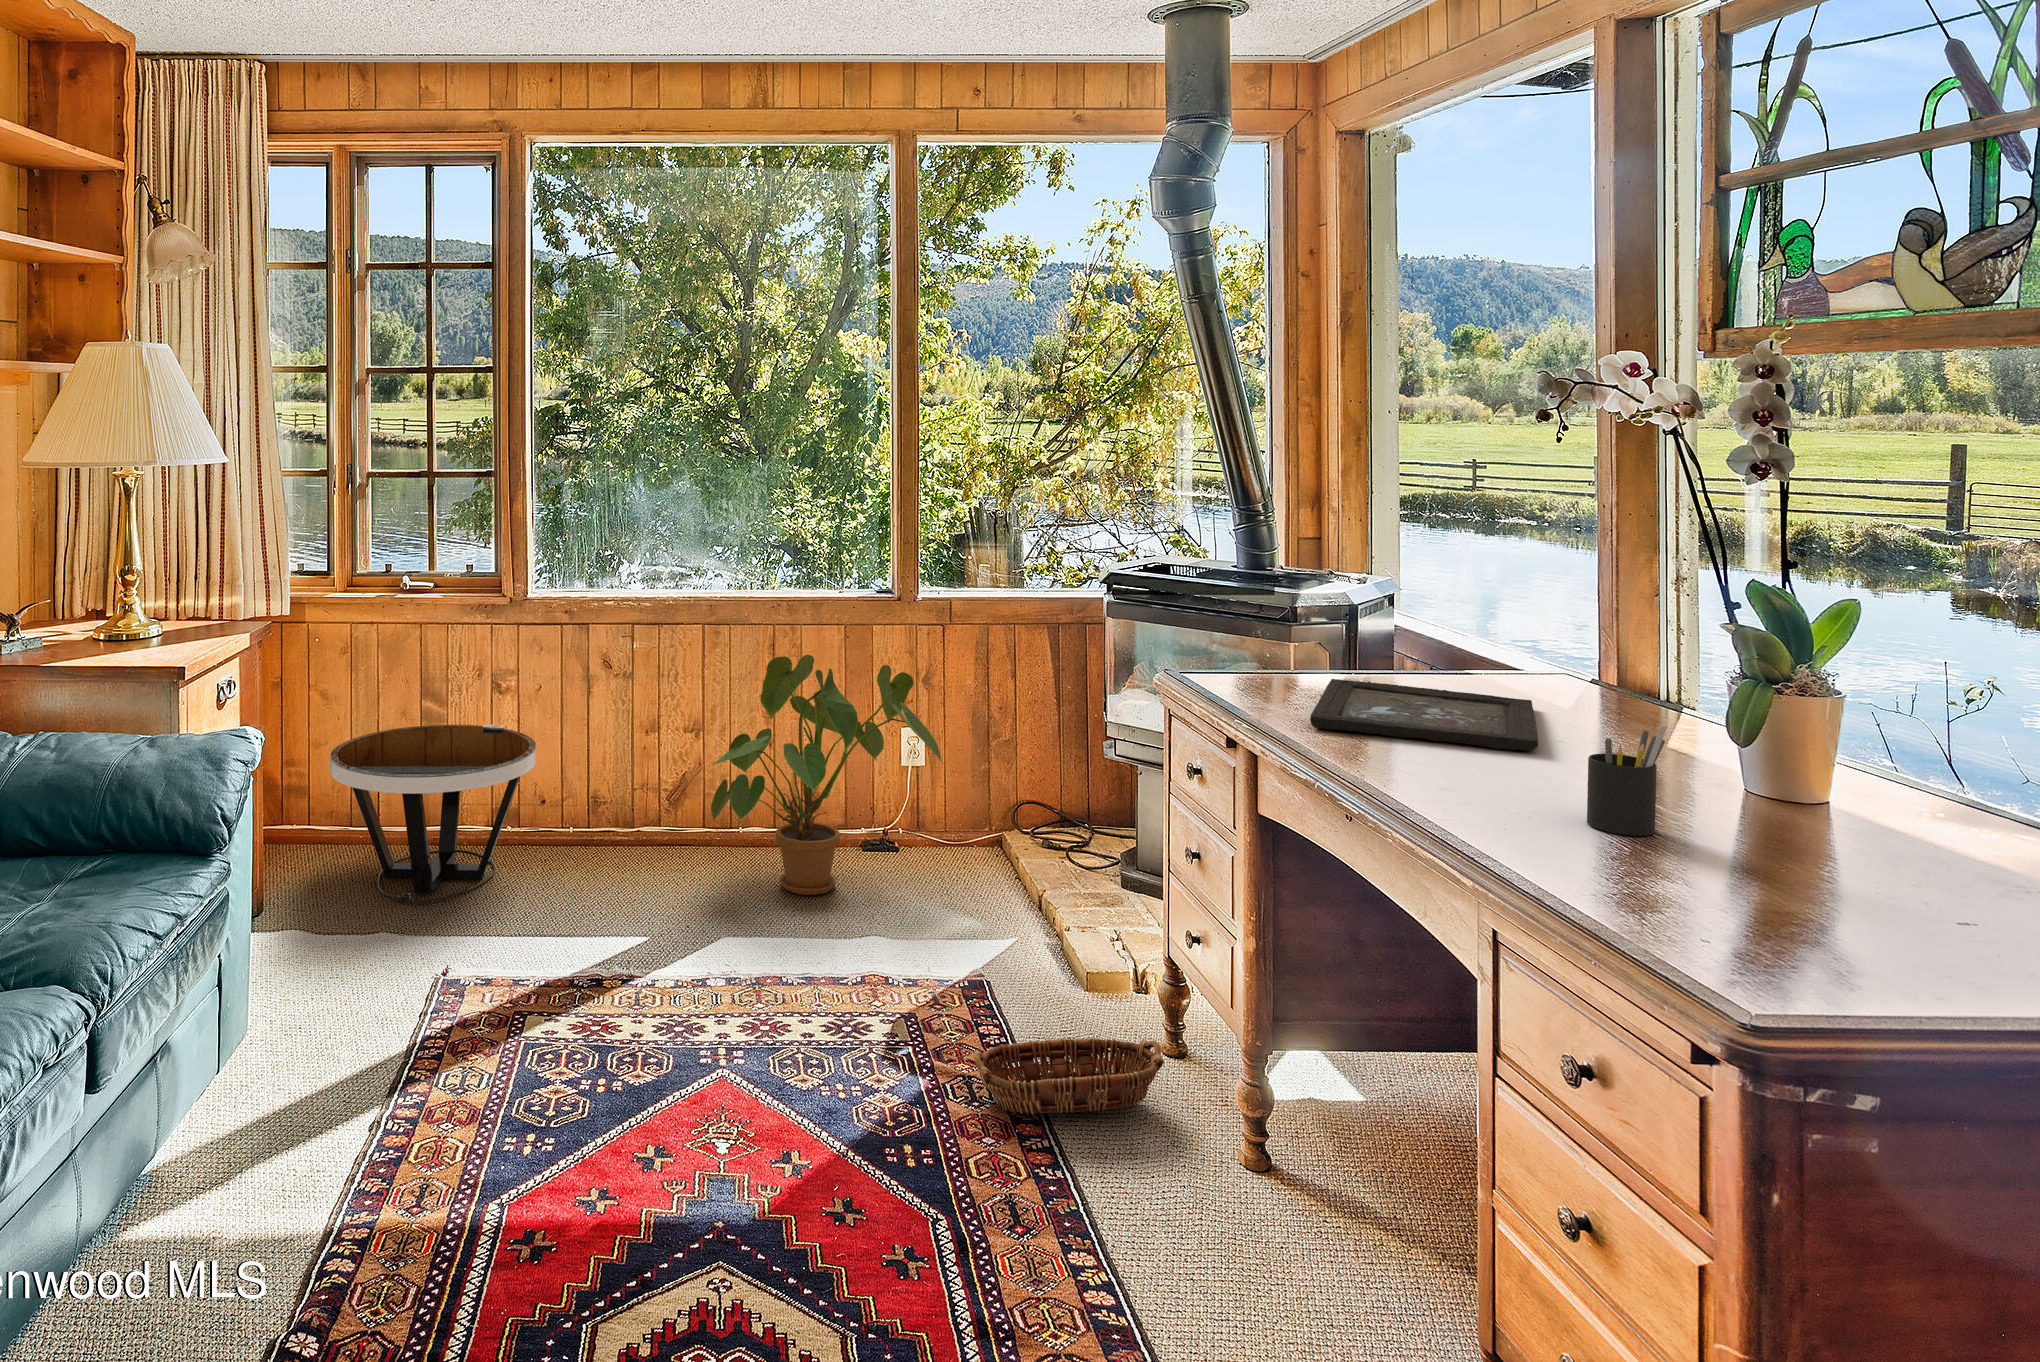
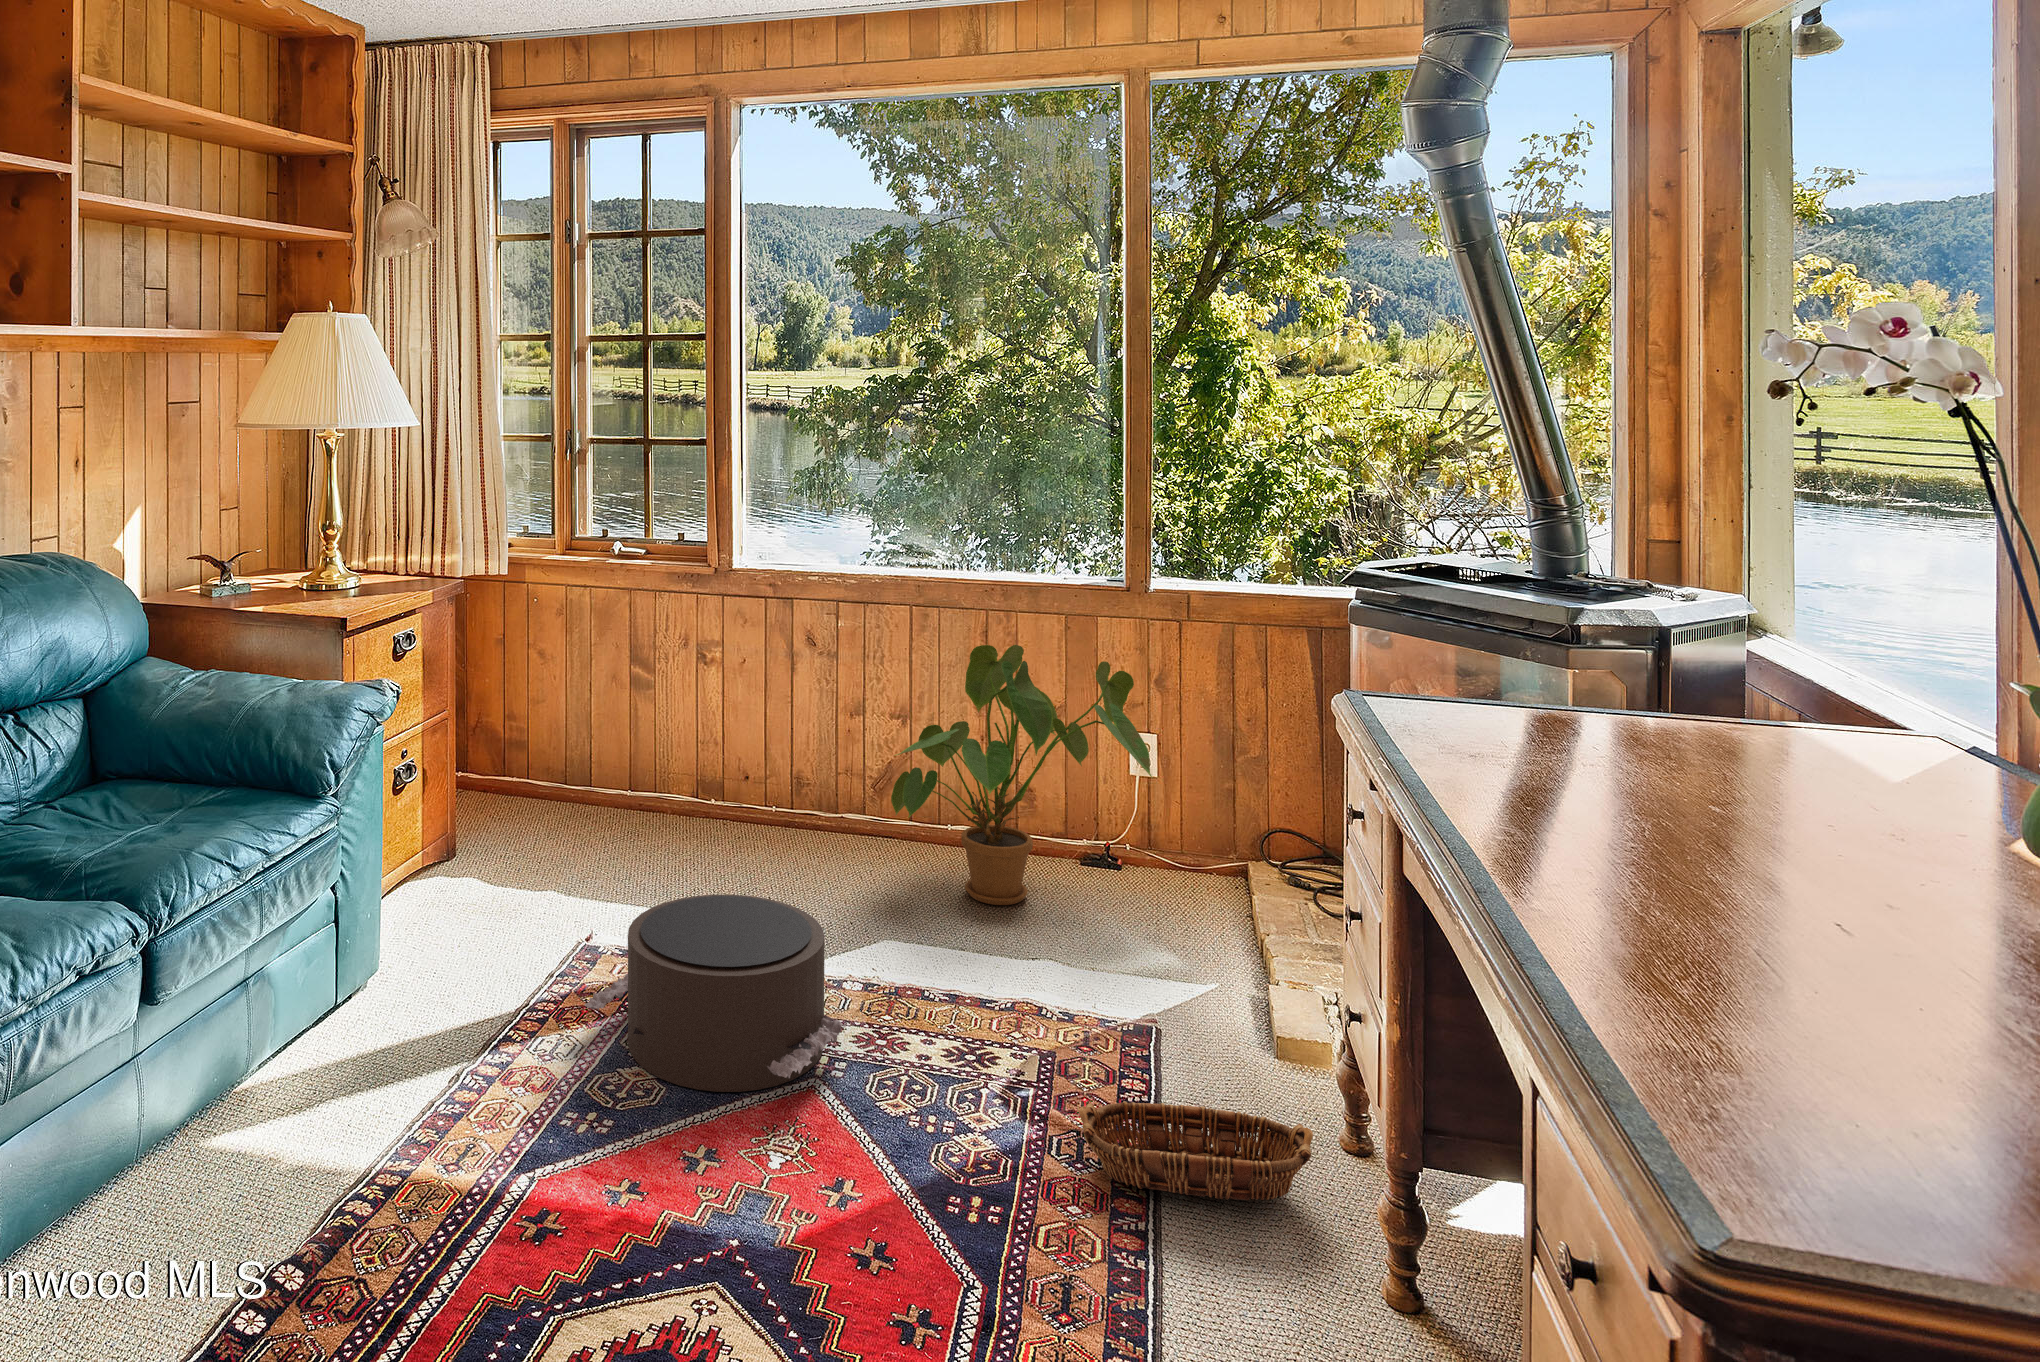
tray: present [1310,679,1538,751] -> none [1487,711,1856,826]
side table: present [330,724,536,904] -> none [523,692,724,867]
pen holder: present [1587,726,1667,836] -> none [1788,808,1911,962]
pouf: none [489,909,743,1097] -> present [584,895,847,1092]

